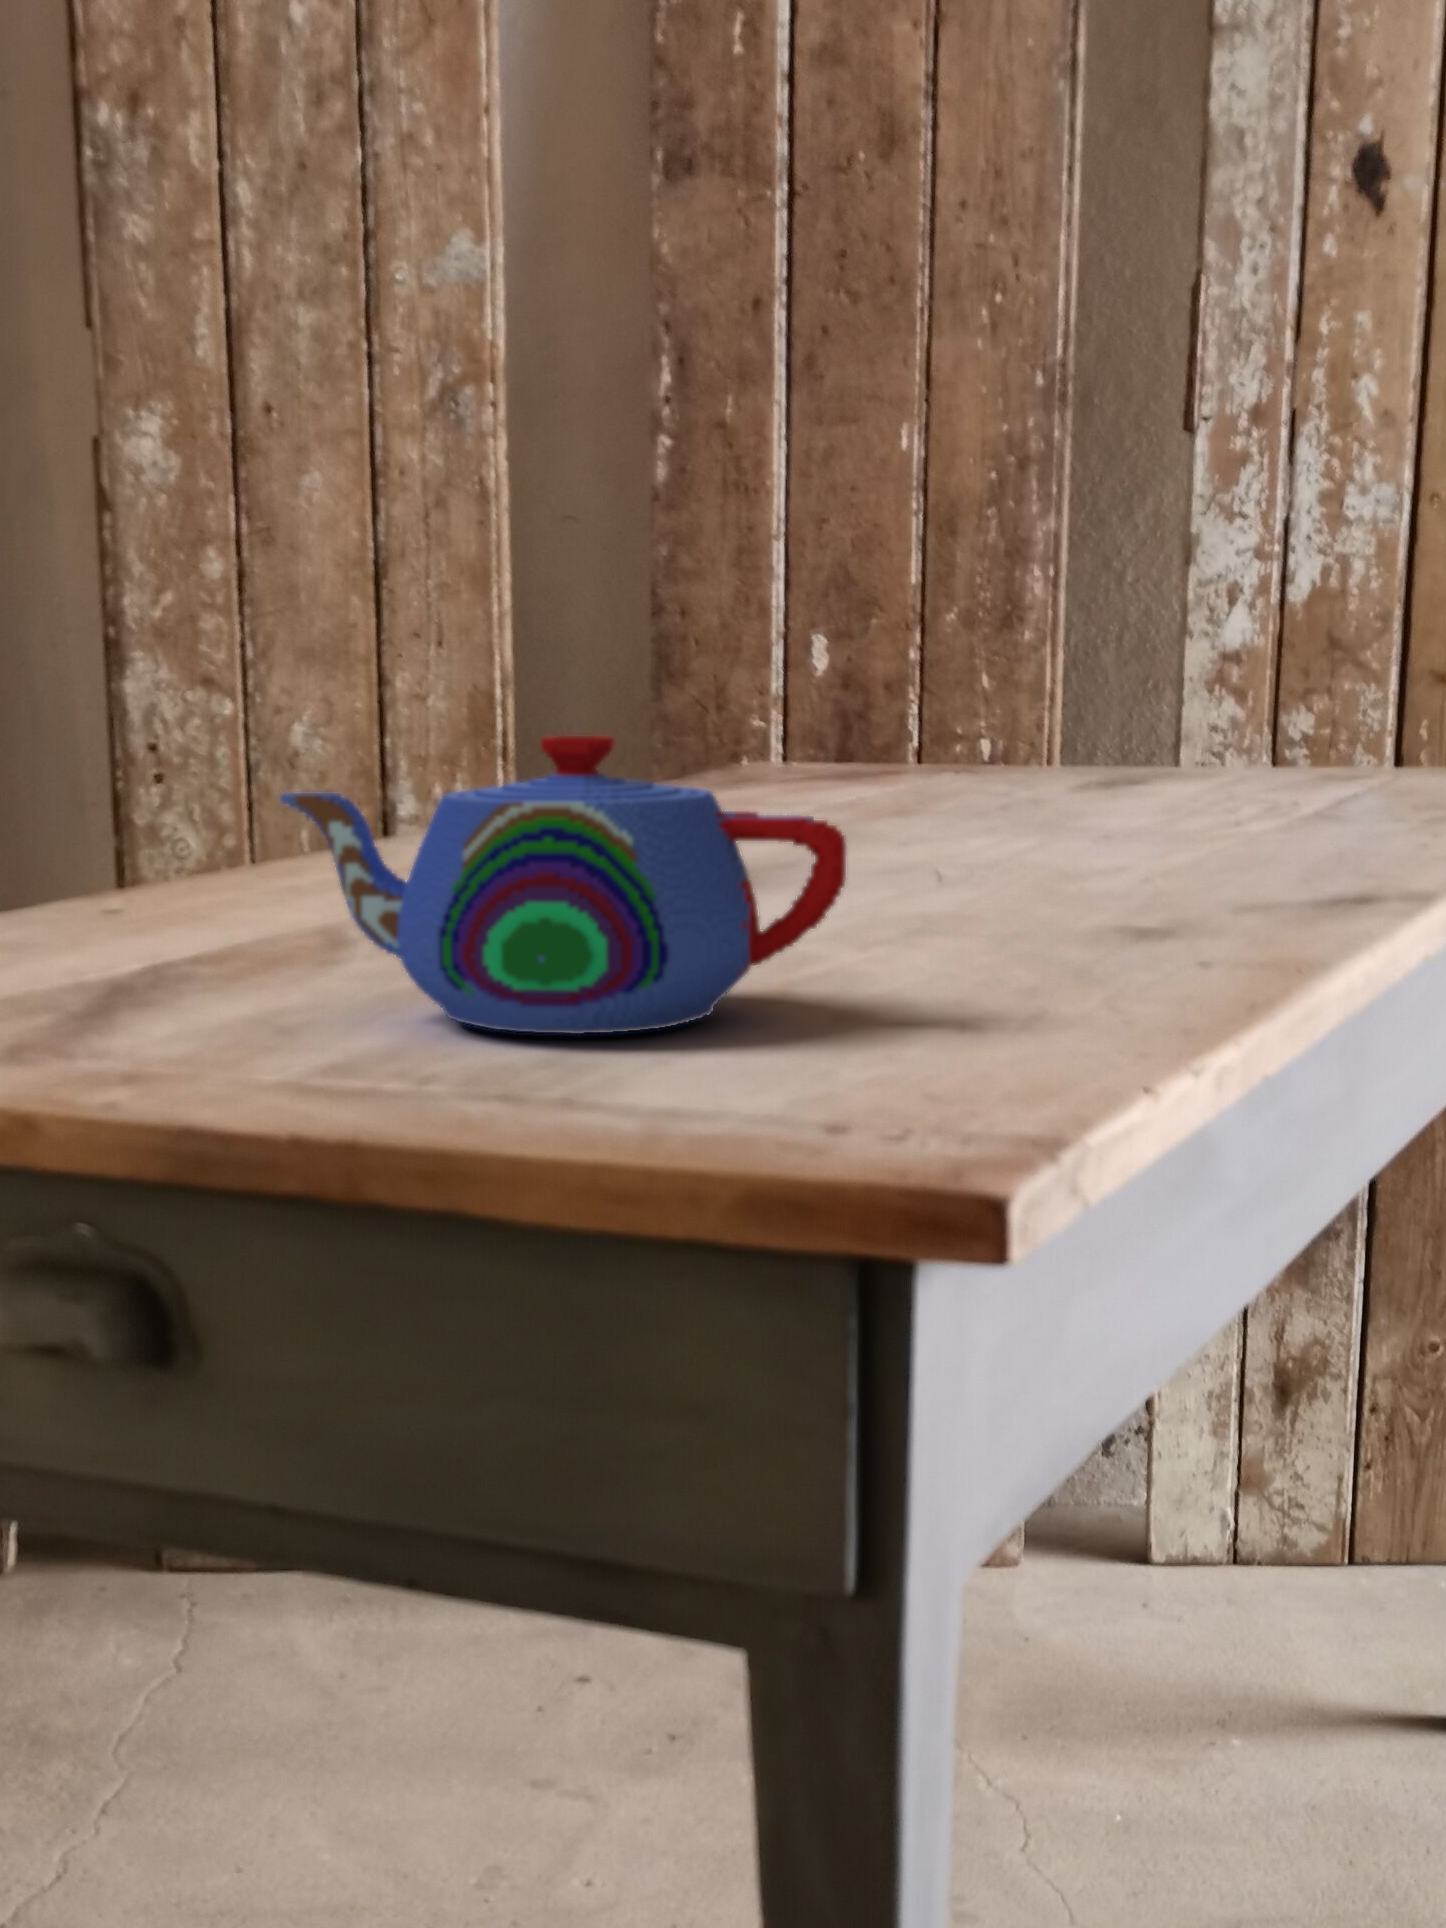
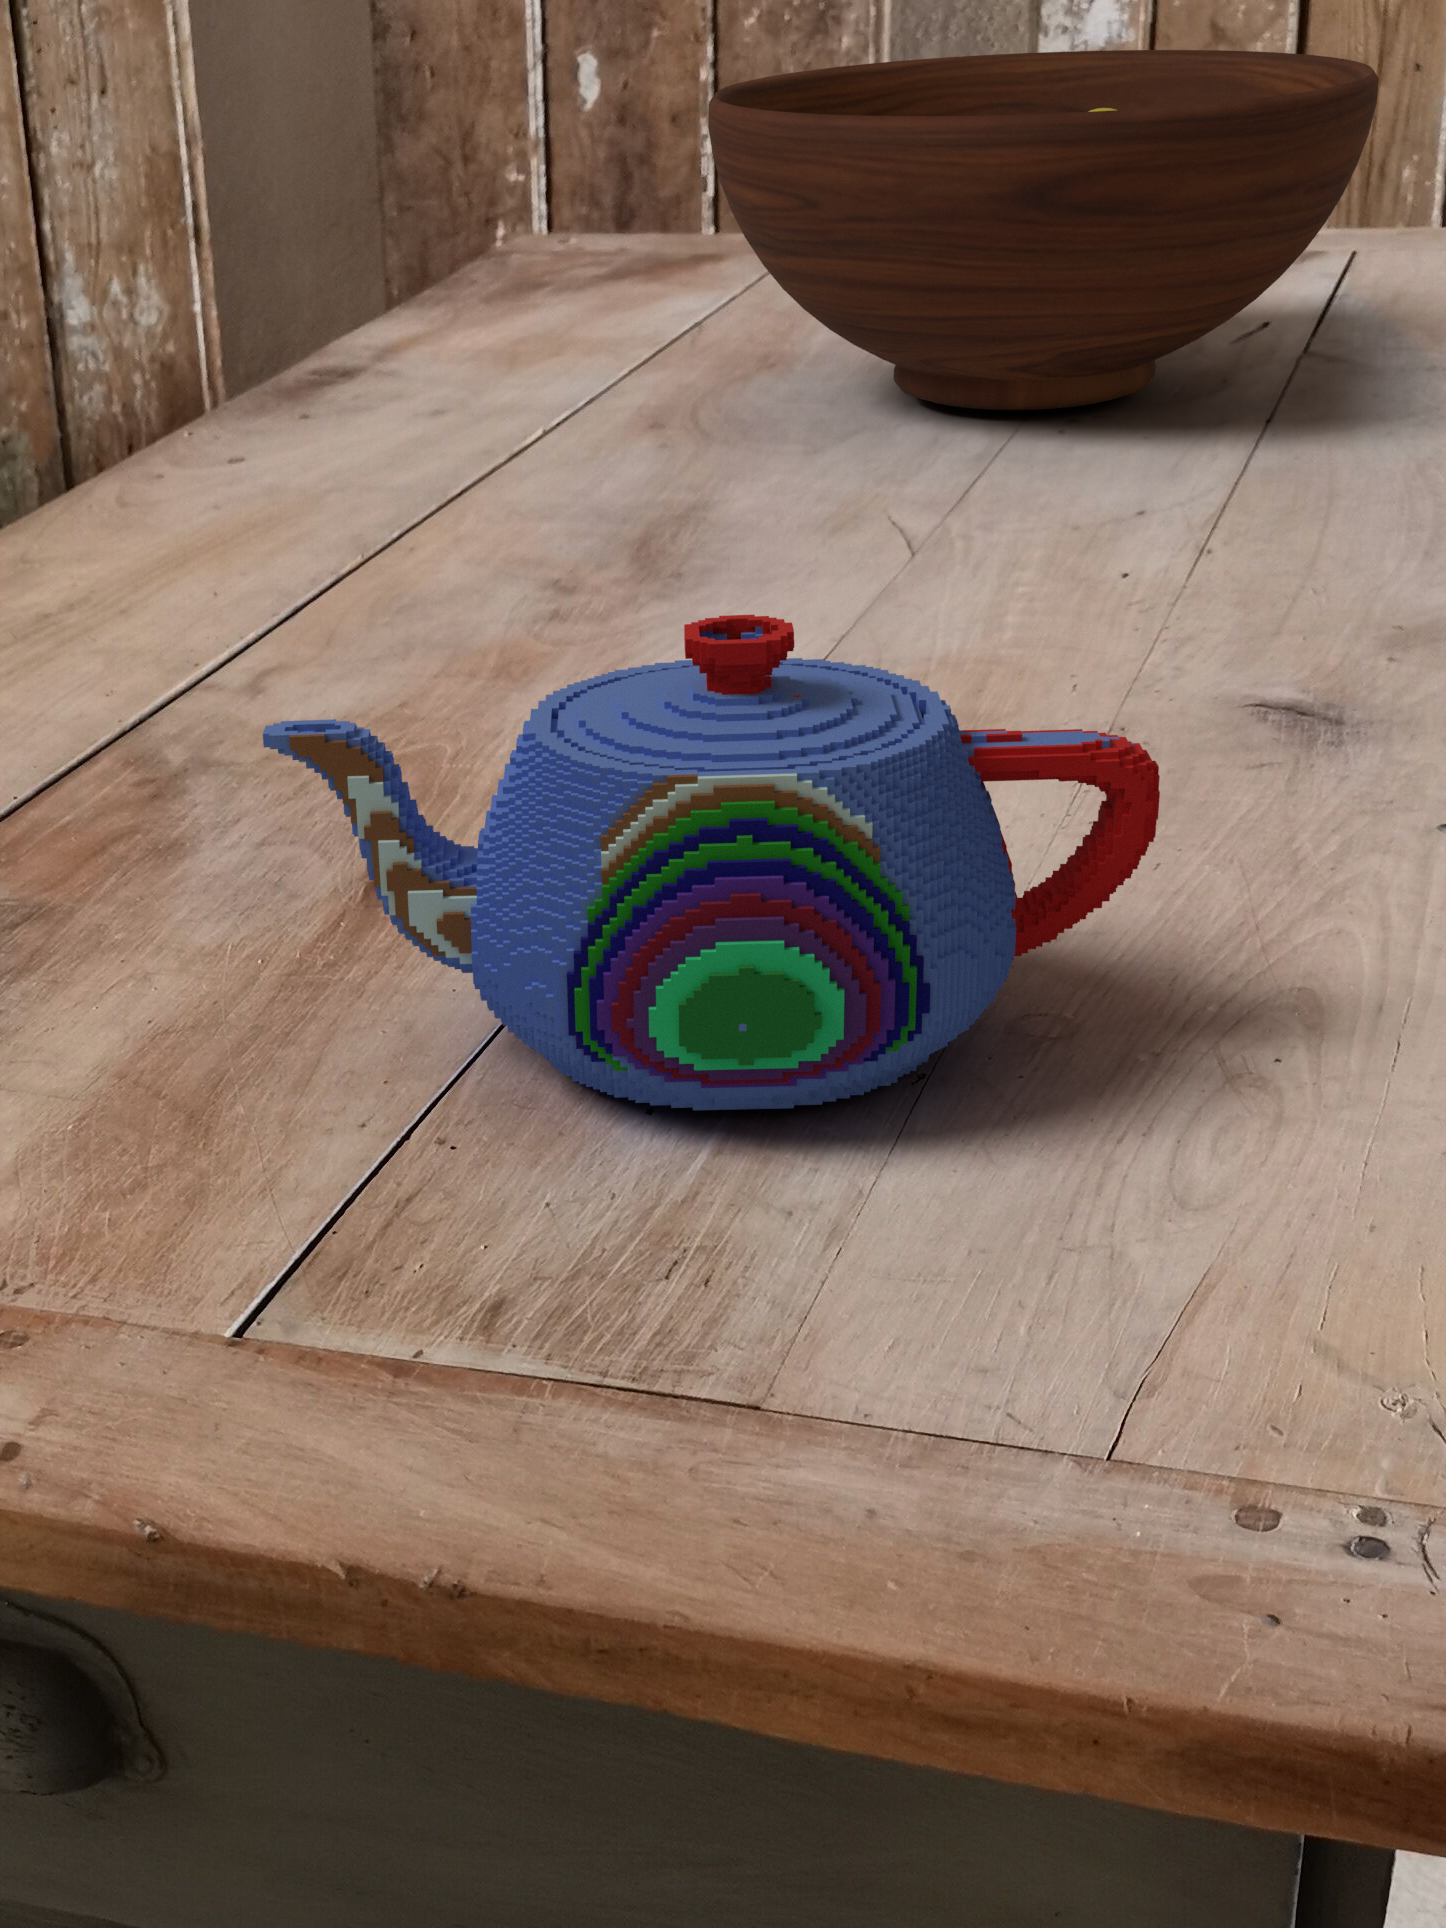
fruit bowl: none [815,590,1314,829] -> present [708,50,1379,410]

